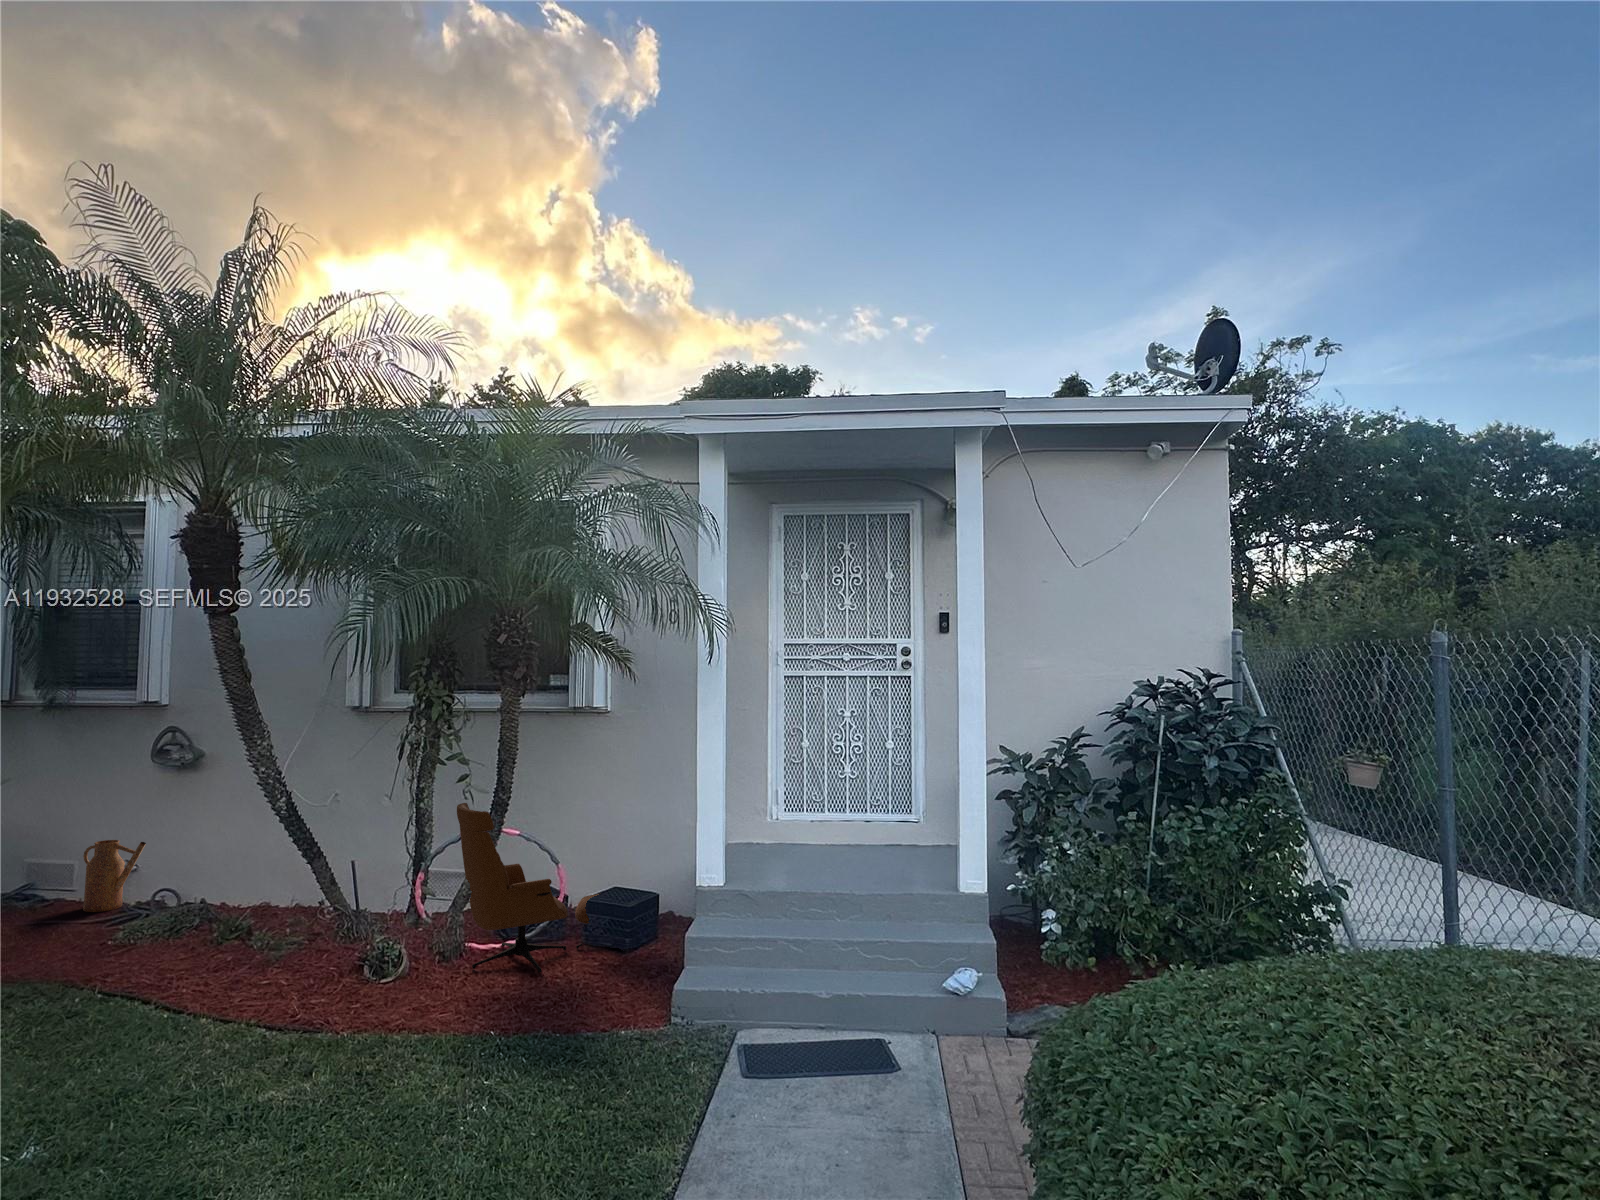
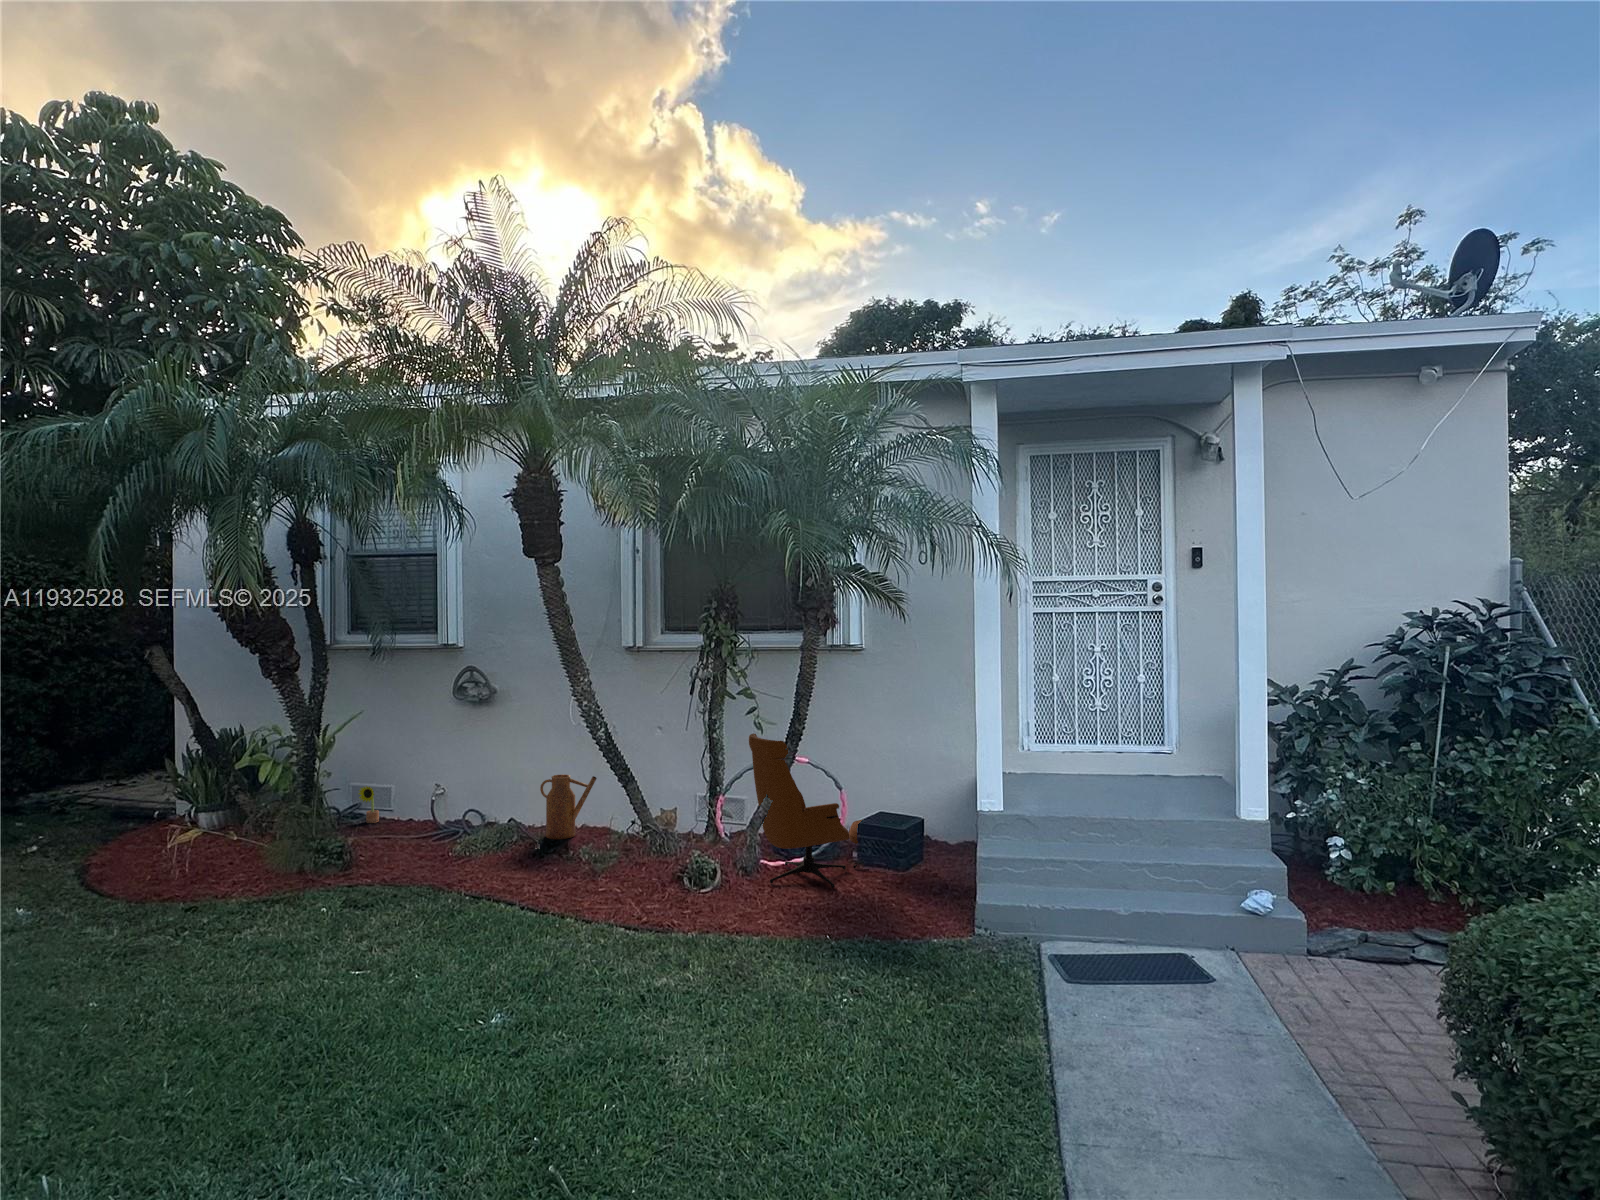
watering can: present [83,840,146,912] -> present [540,774,597,839]
decorative plant: none [31,861,59,904] -> present [358,786,379,823]

